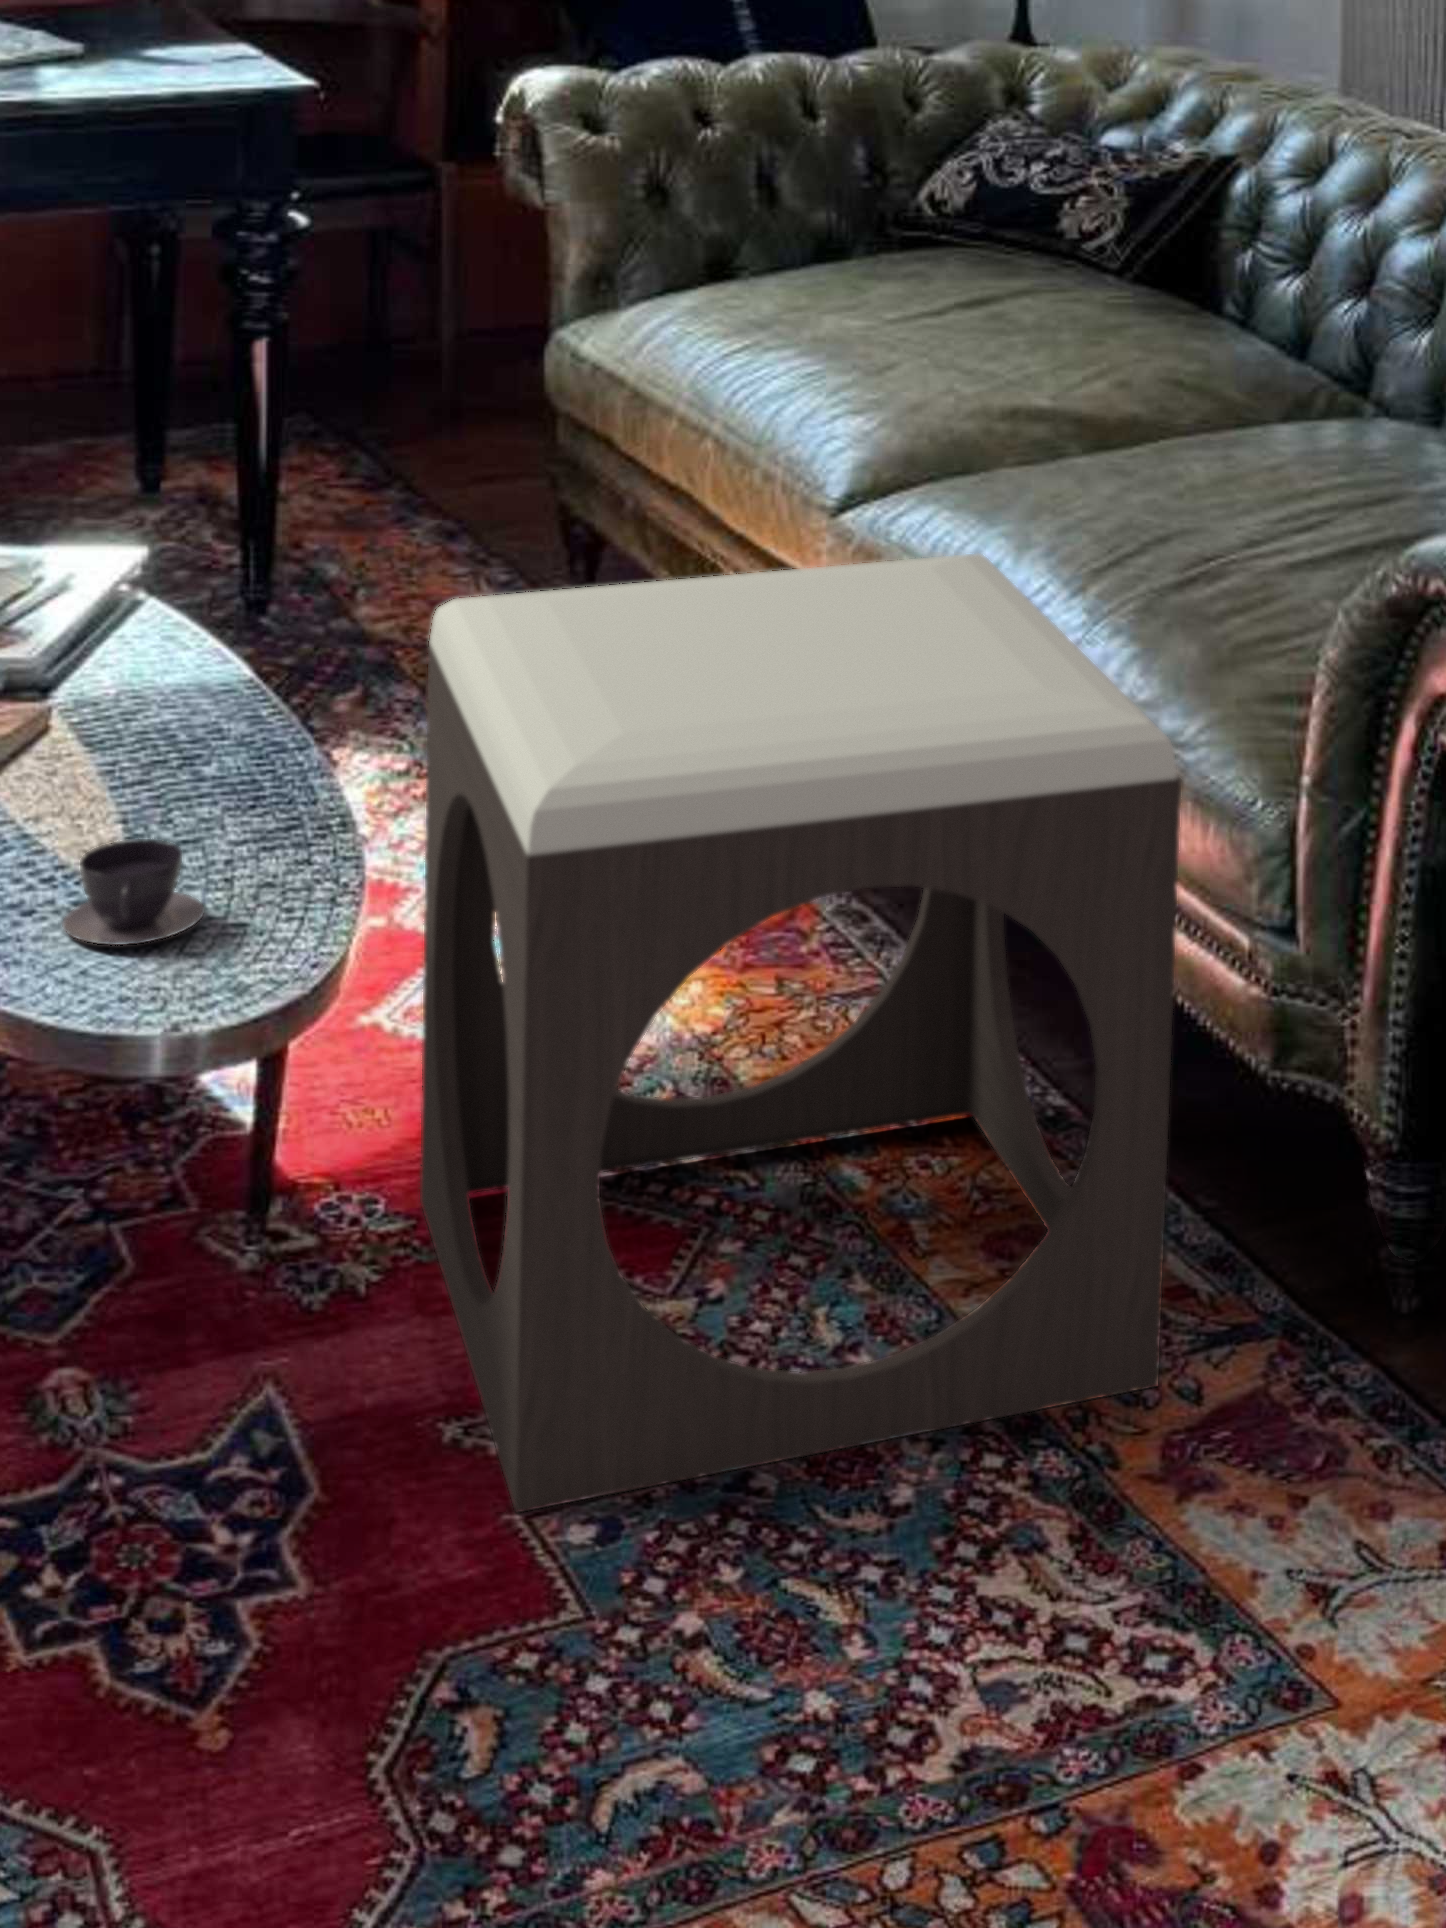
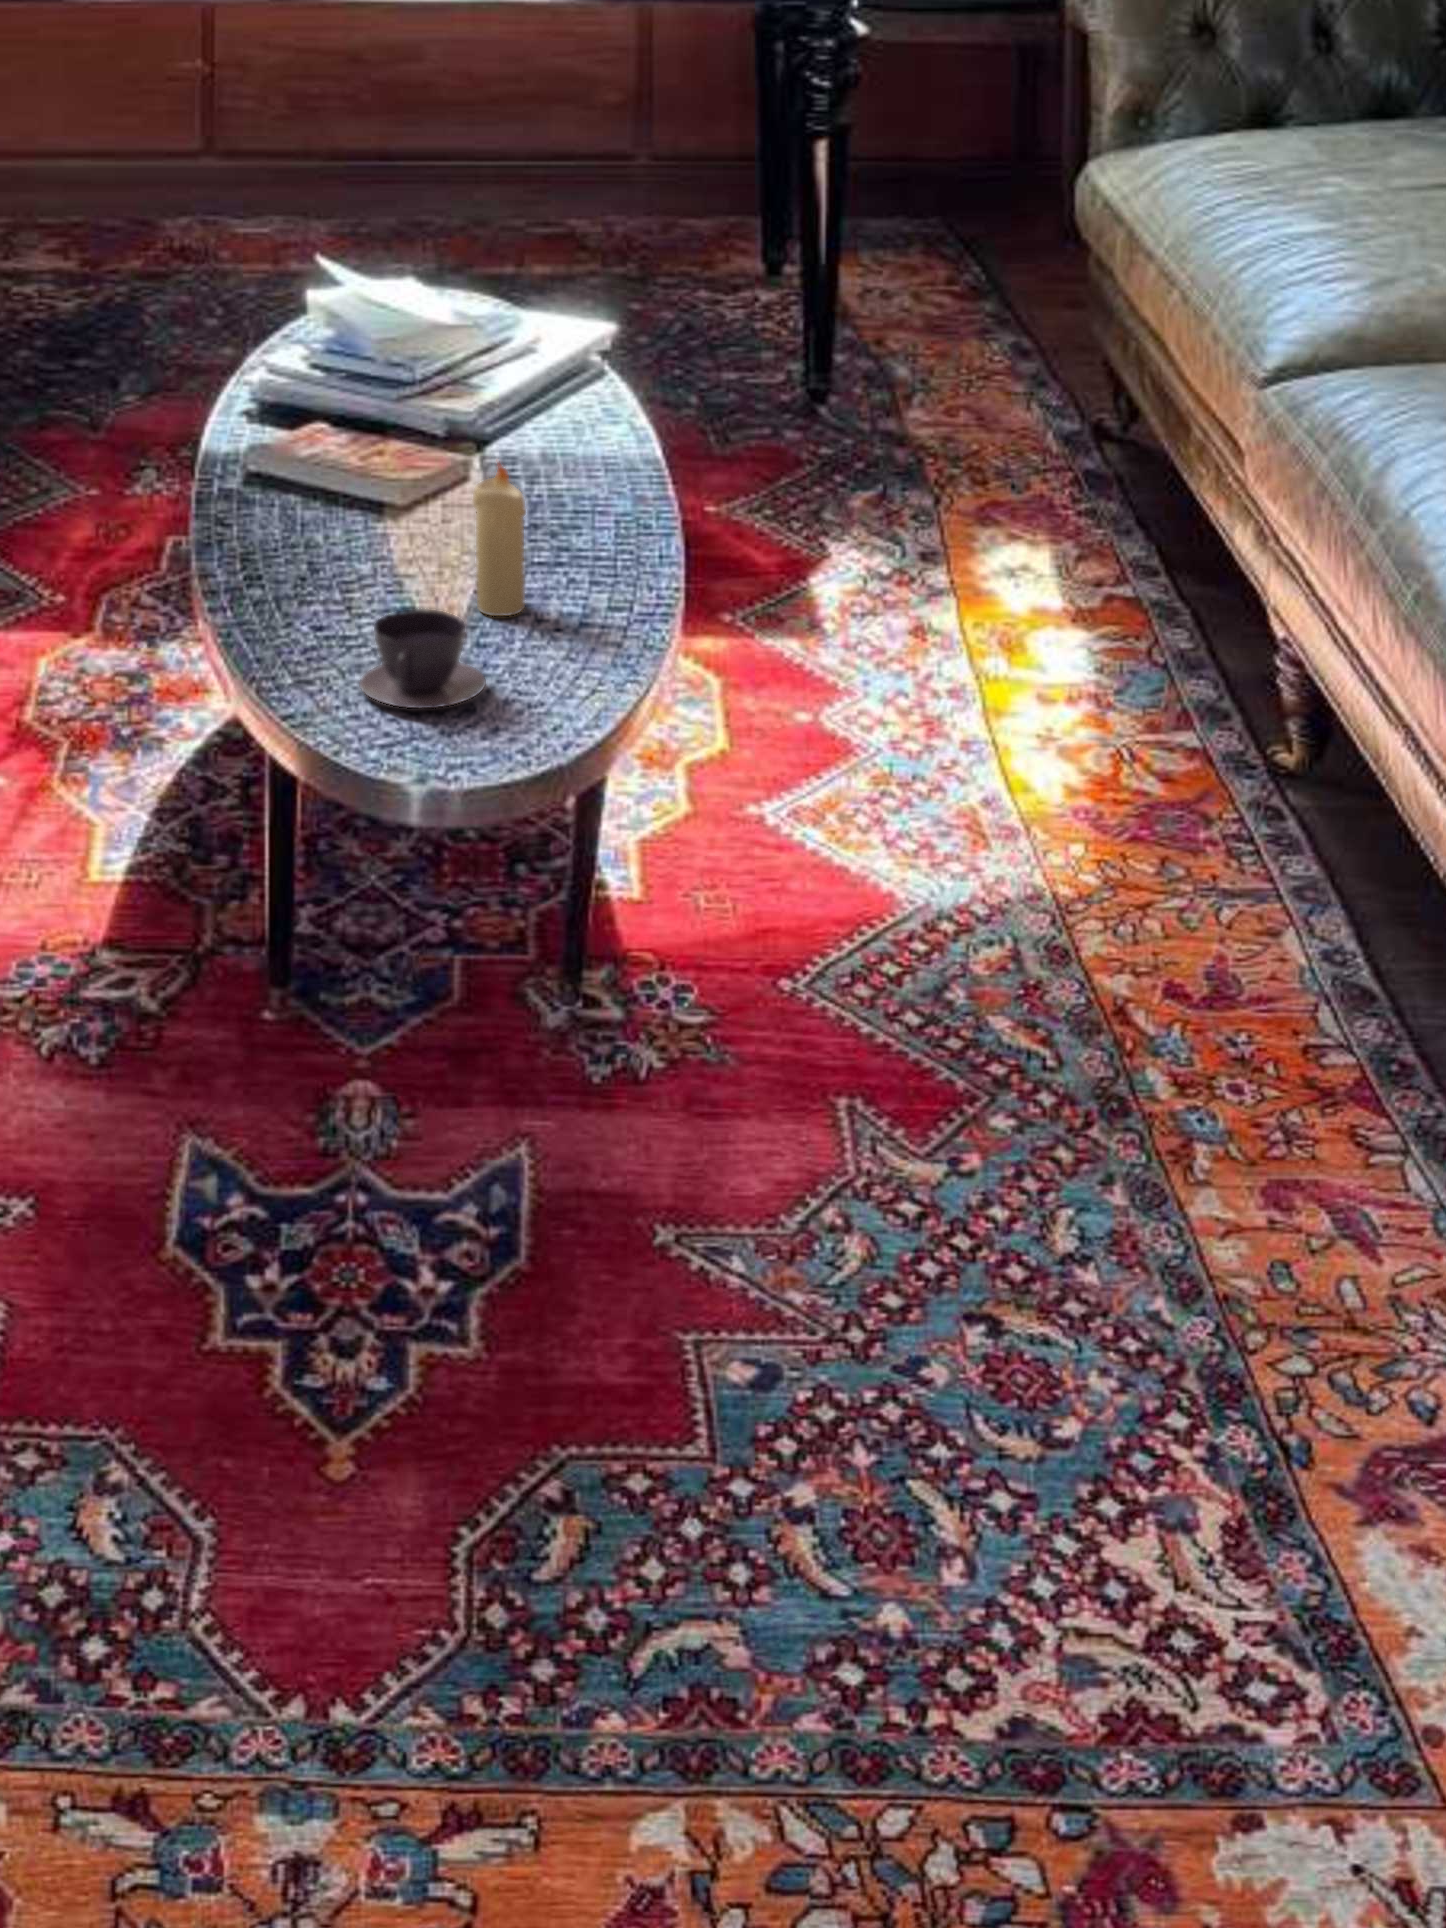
footstool: present [420,554,1181,1512] -> none [681,418,1412,1389]
candle: none [144,674,203,840] -> present [473,463,526,616]

